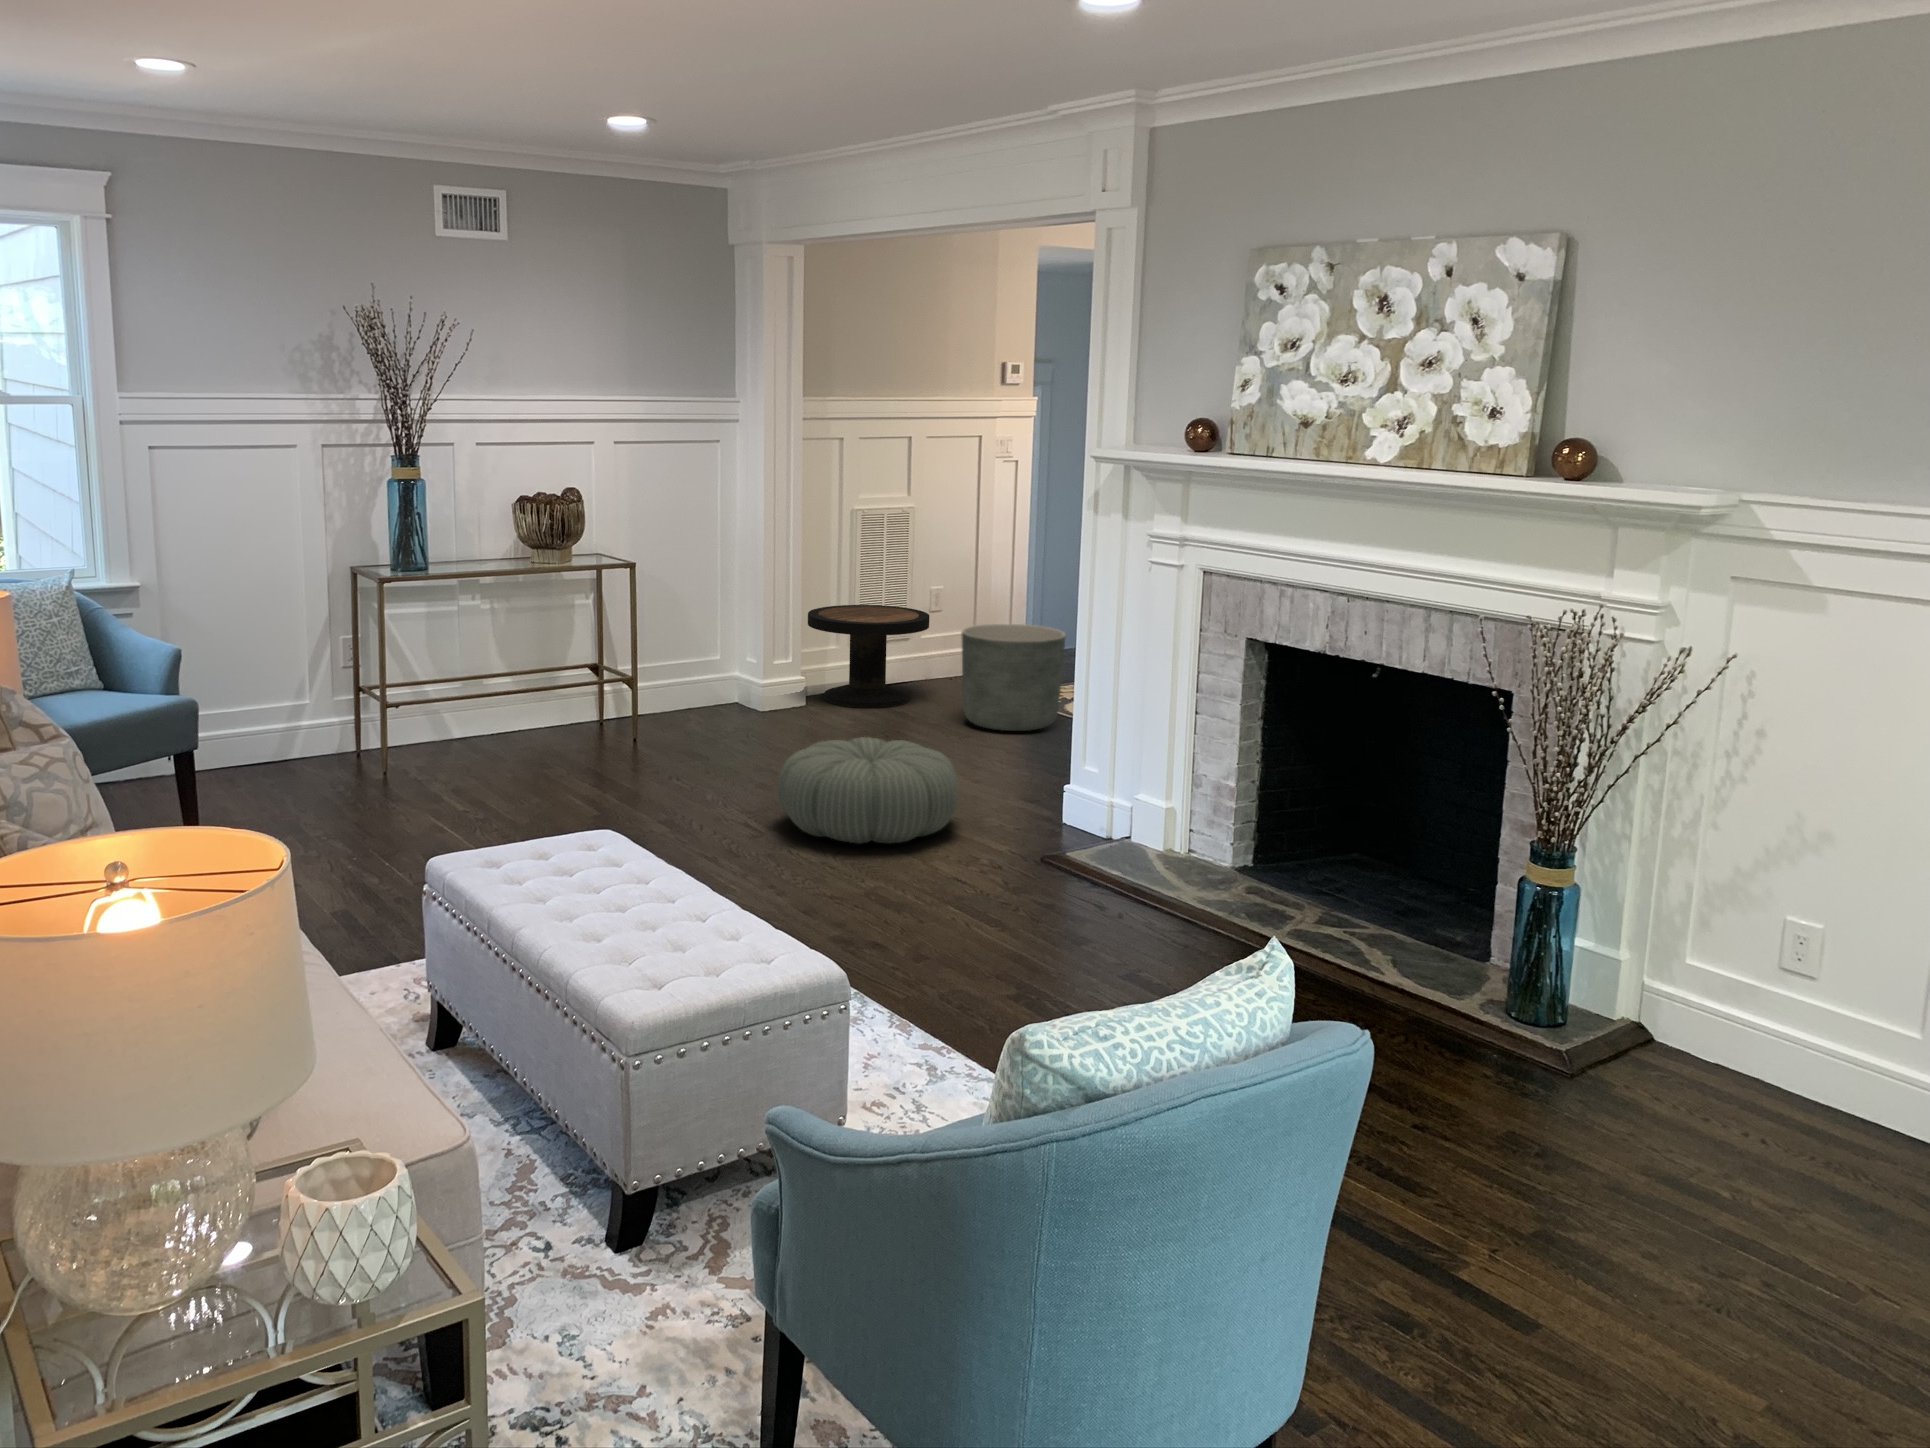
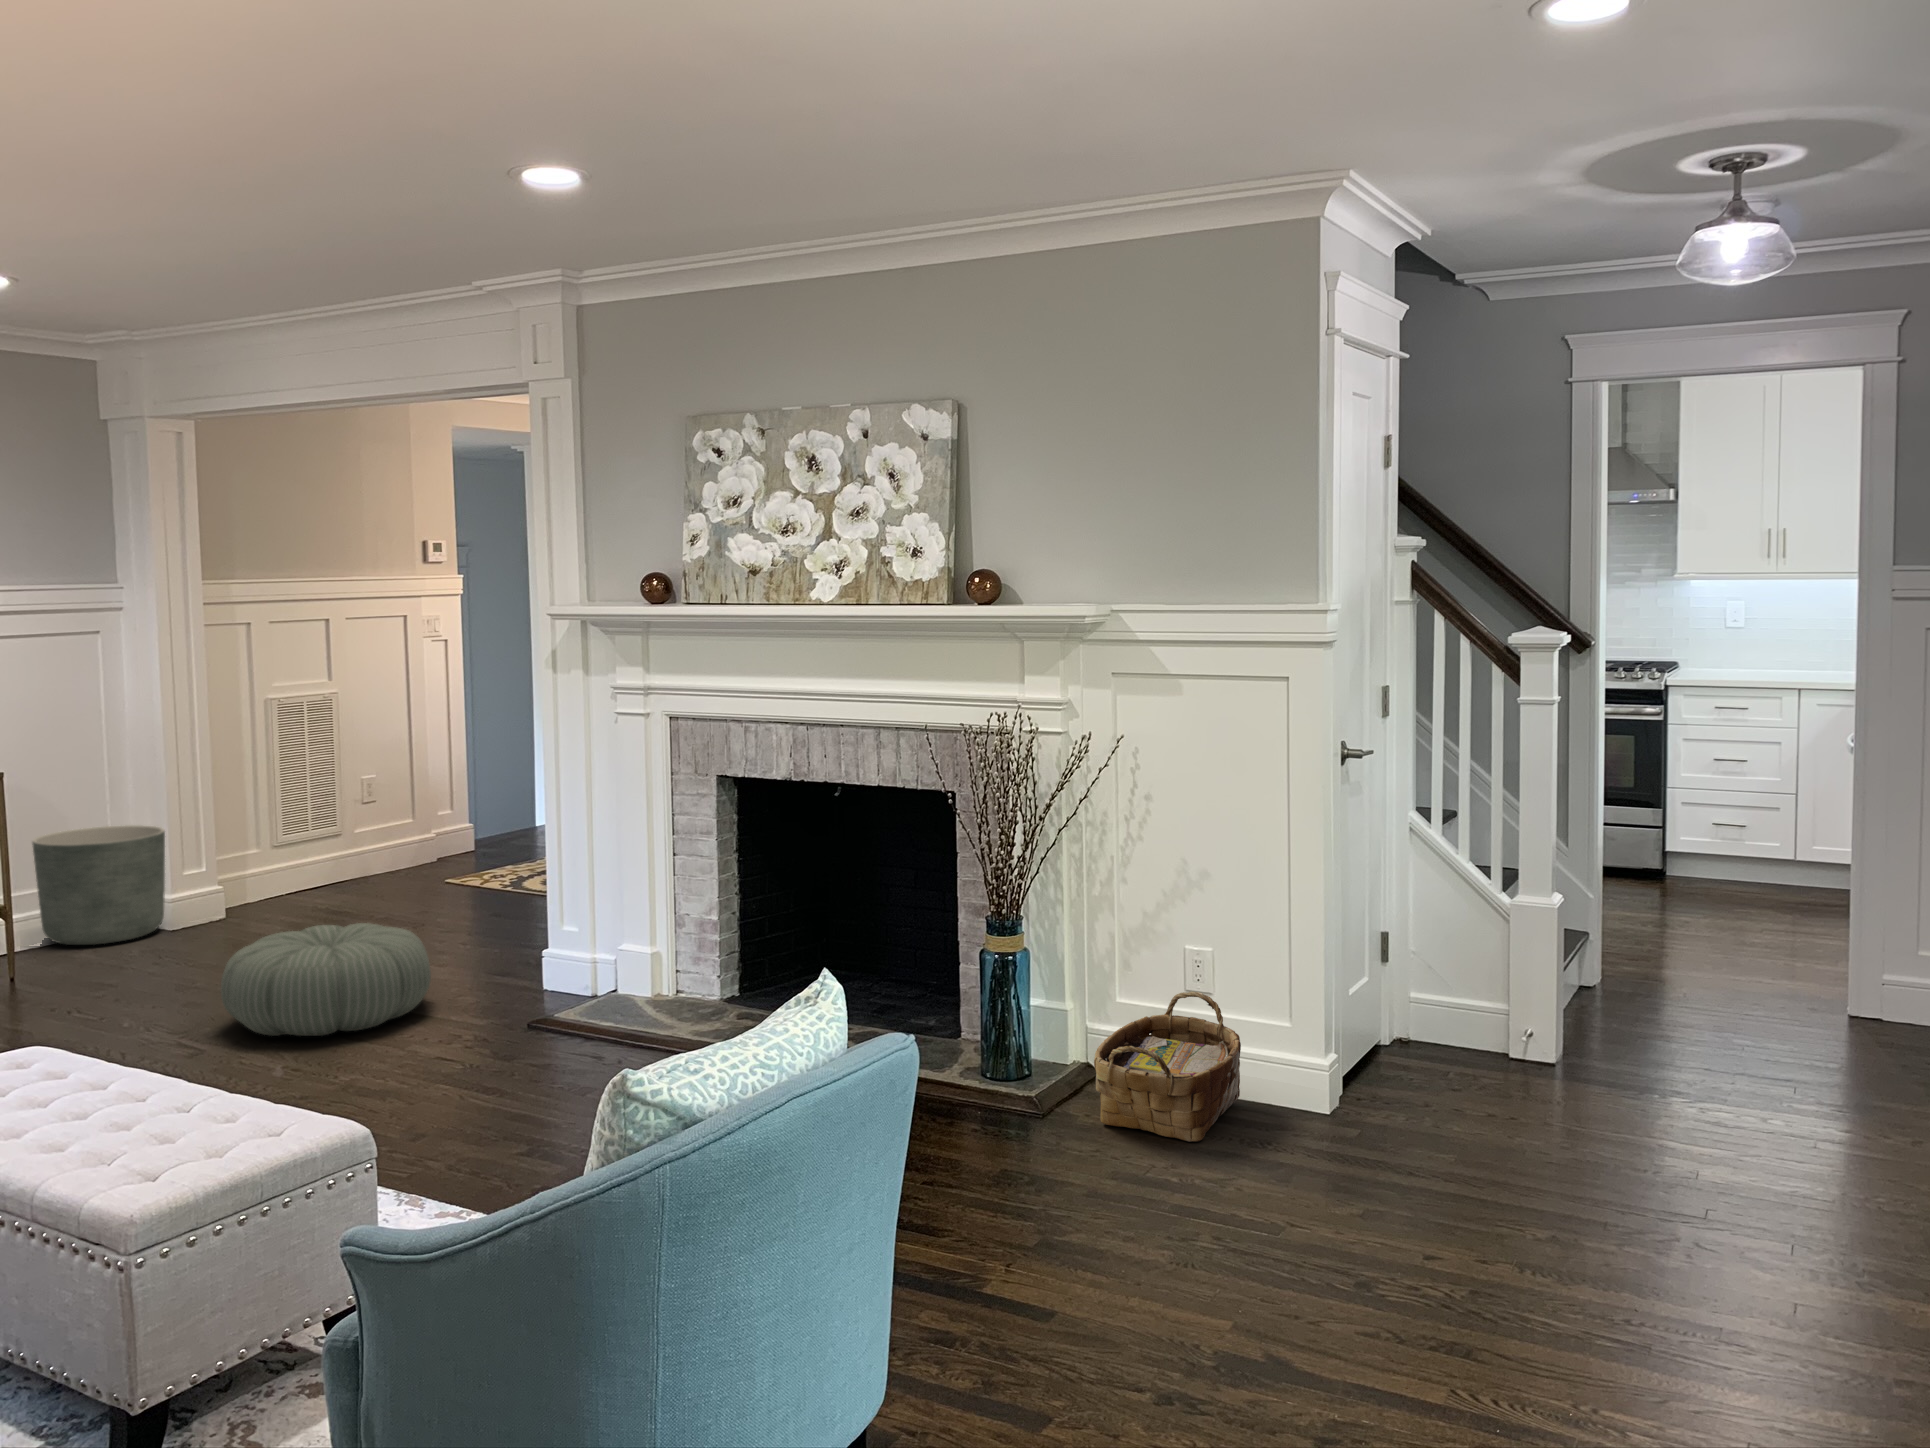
side table: present [808,605,930,708] -> none [226,799,369,908]
planter: present [962,624,1066,731] -> present [32,825,165,945]
woven basket: none [1636,967,1836,1149] -> present [1094,991,1241,1142]

